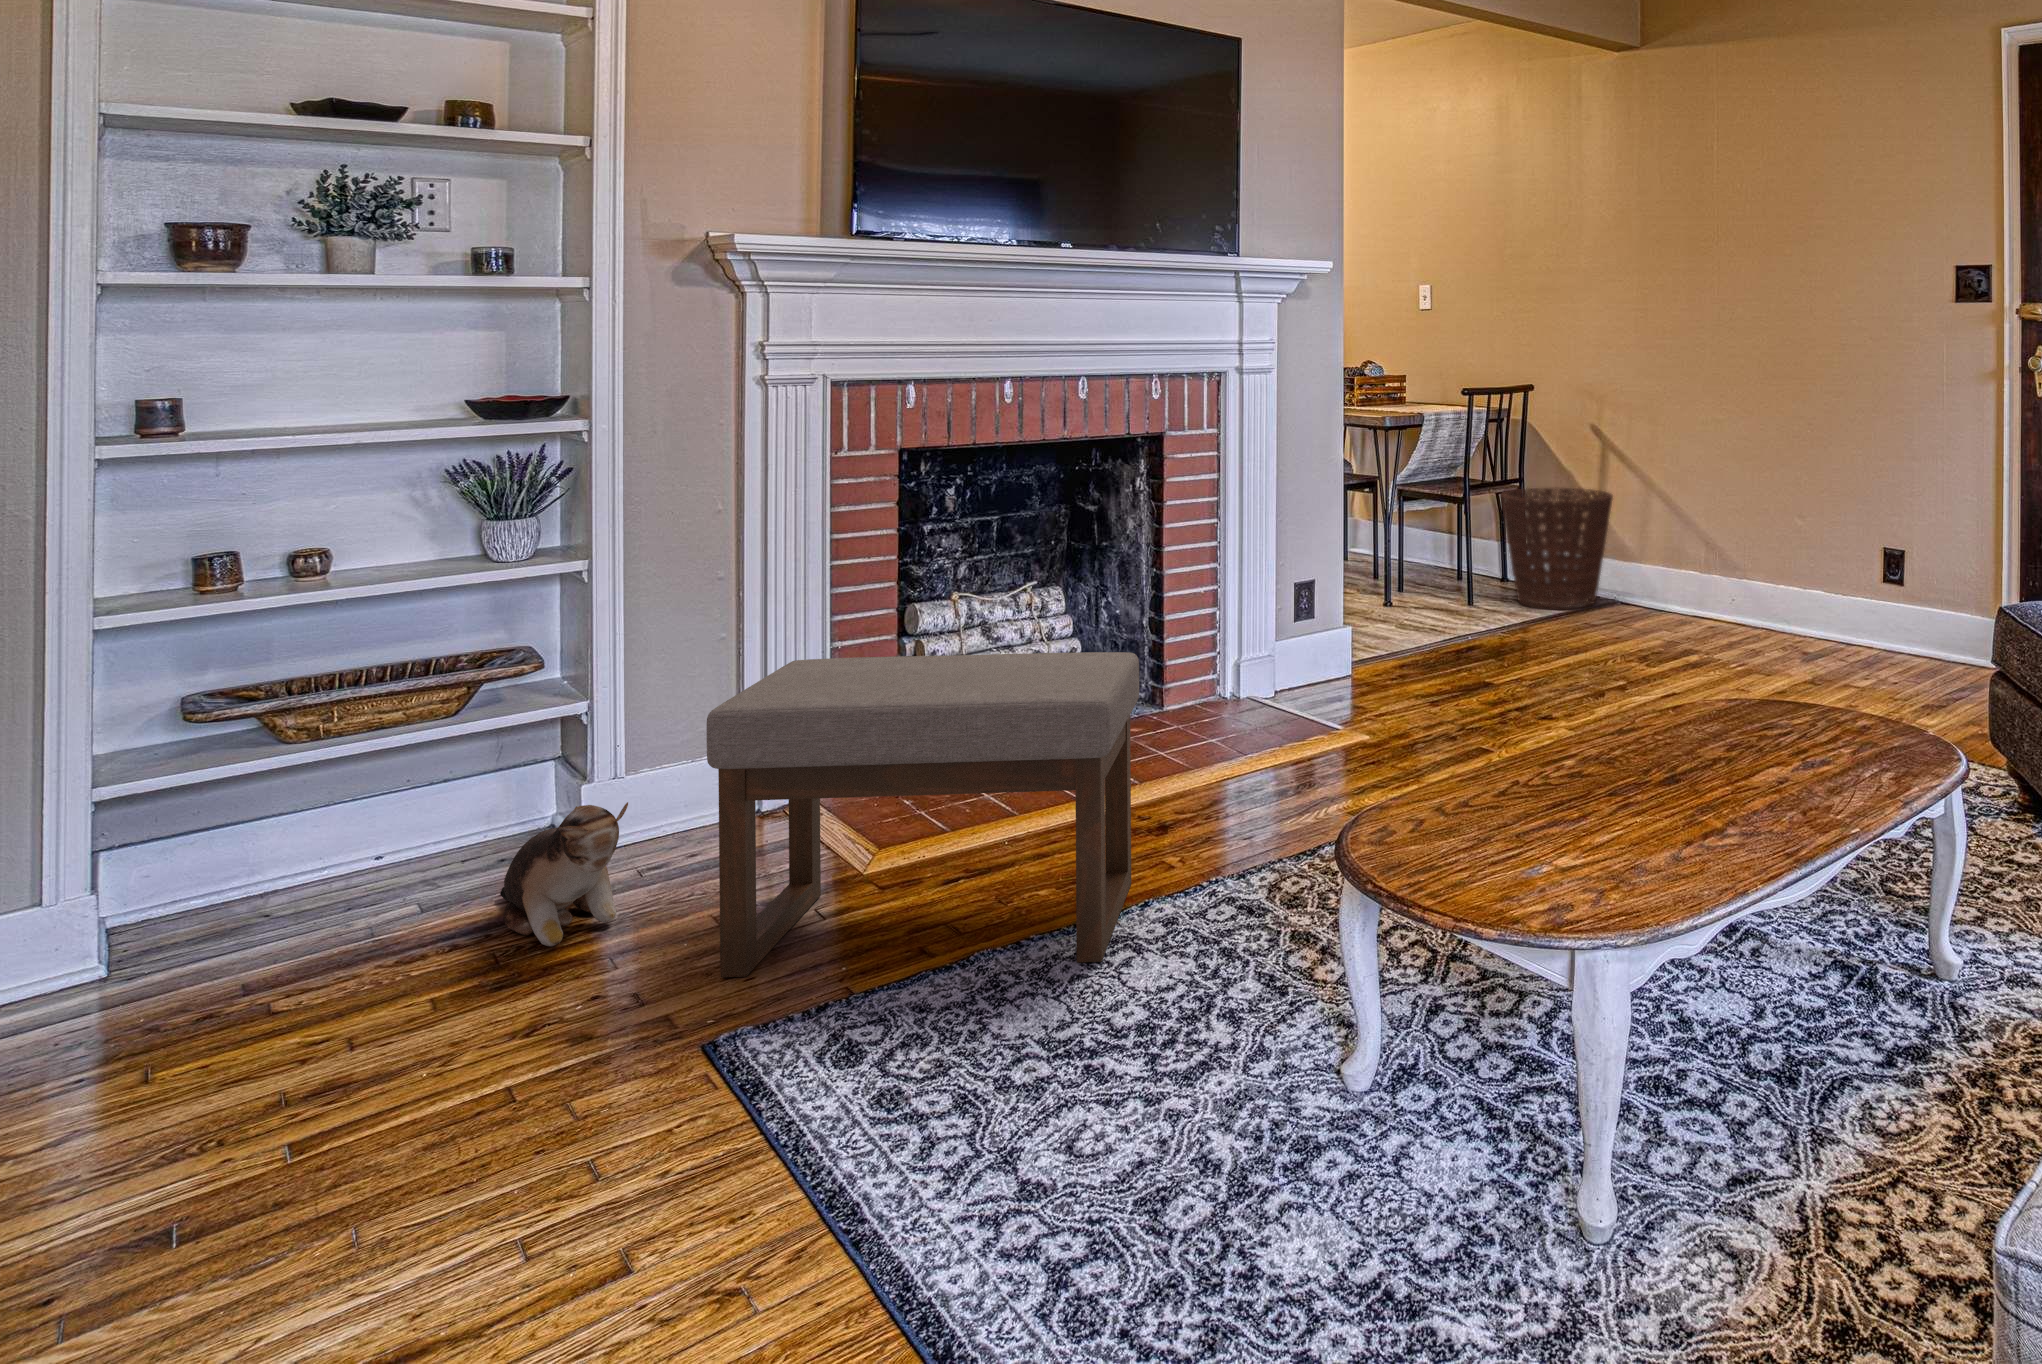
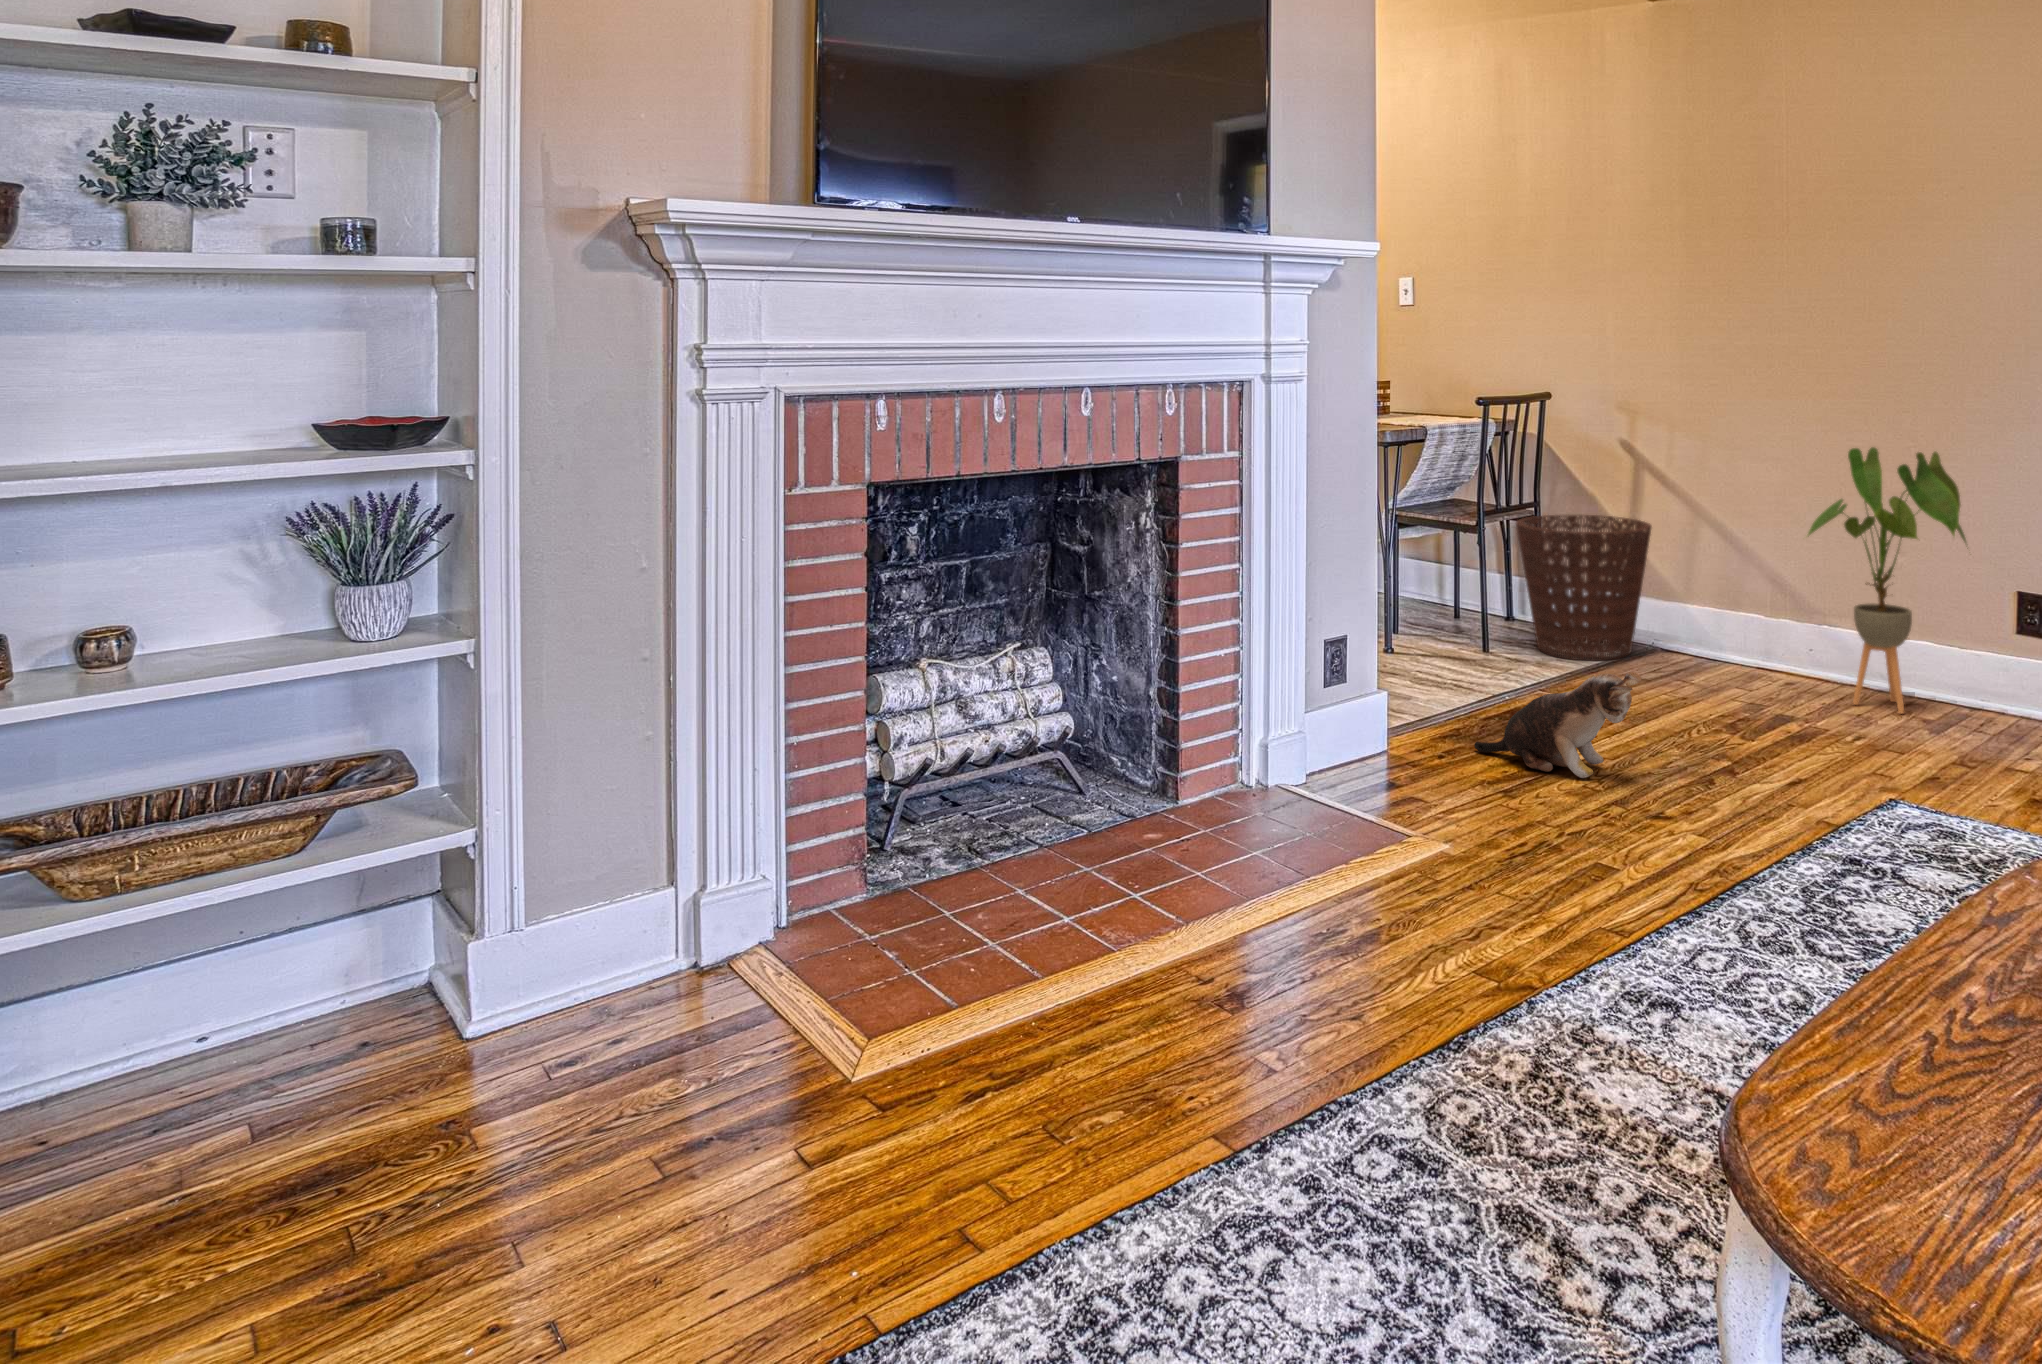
house plant: none [1711,429,1840,645] -> present [1808,447,1968,714]
ottoman: present [707,652,1139,977] -> none [647,780,1244,1297]
plush toy: present [500,802,628,946] -> present [1474,672,1641,778]

